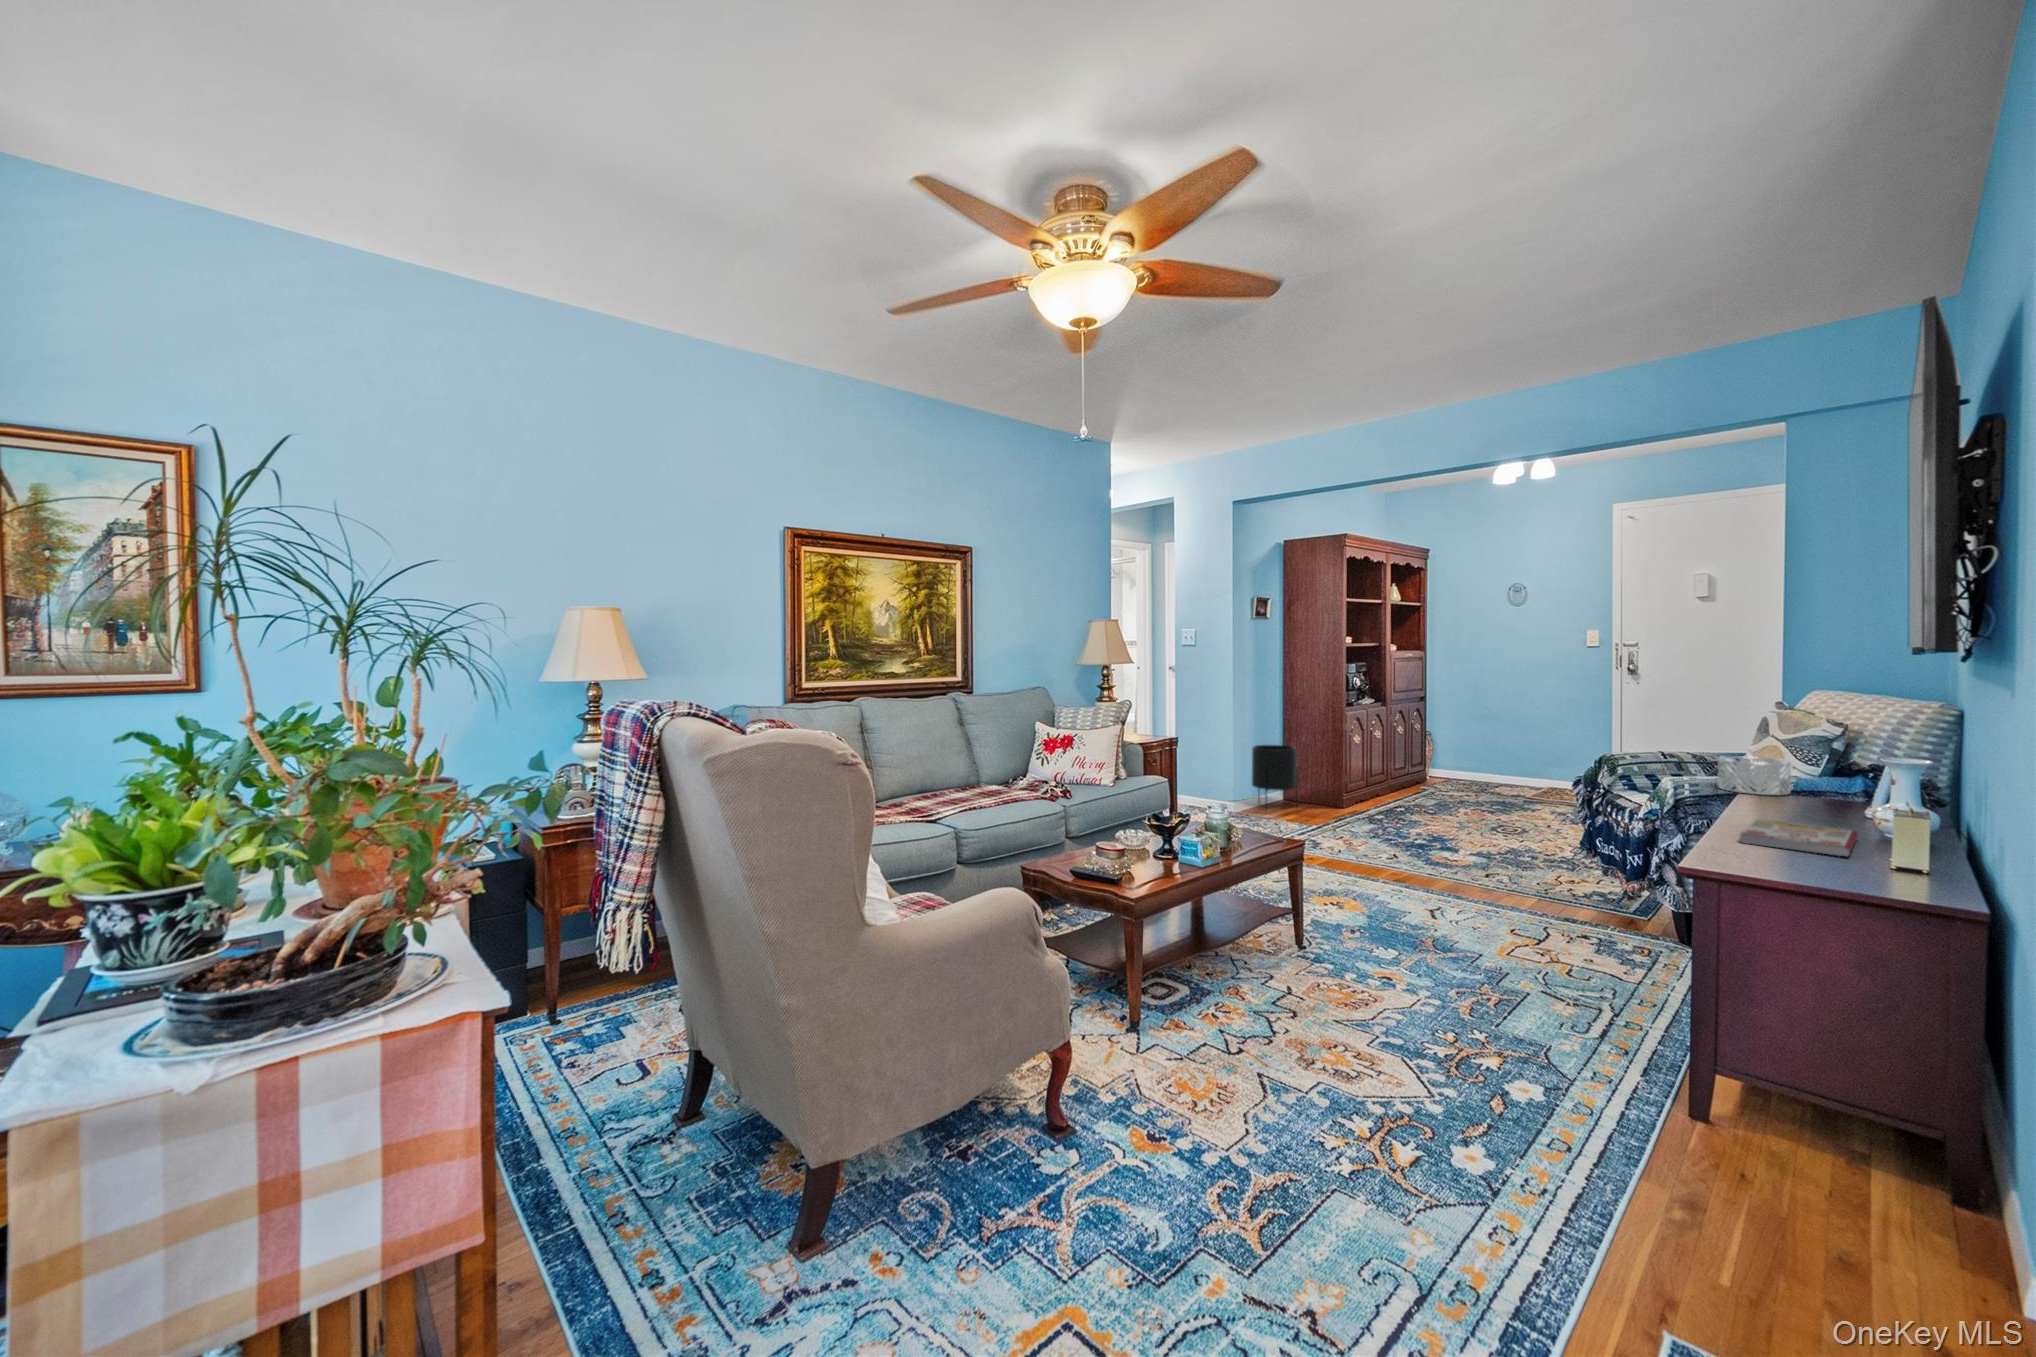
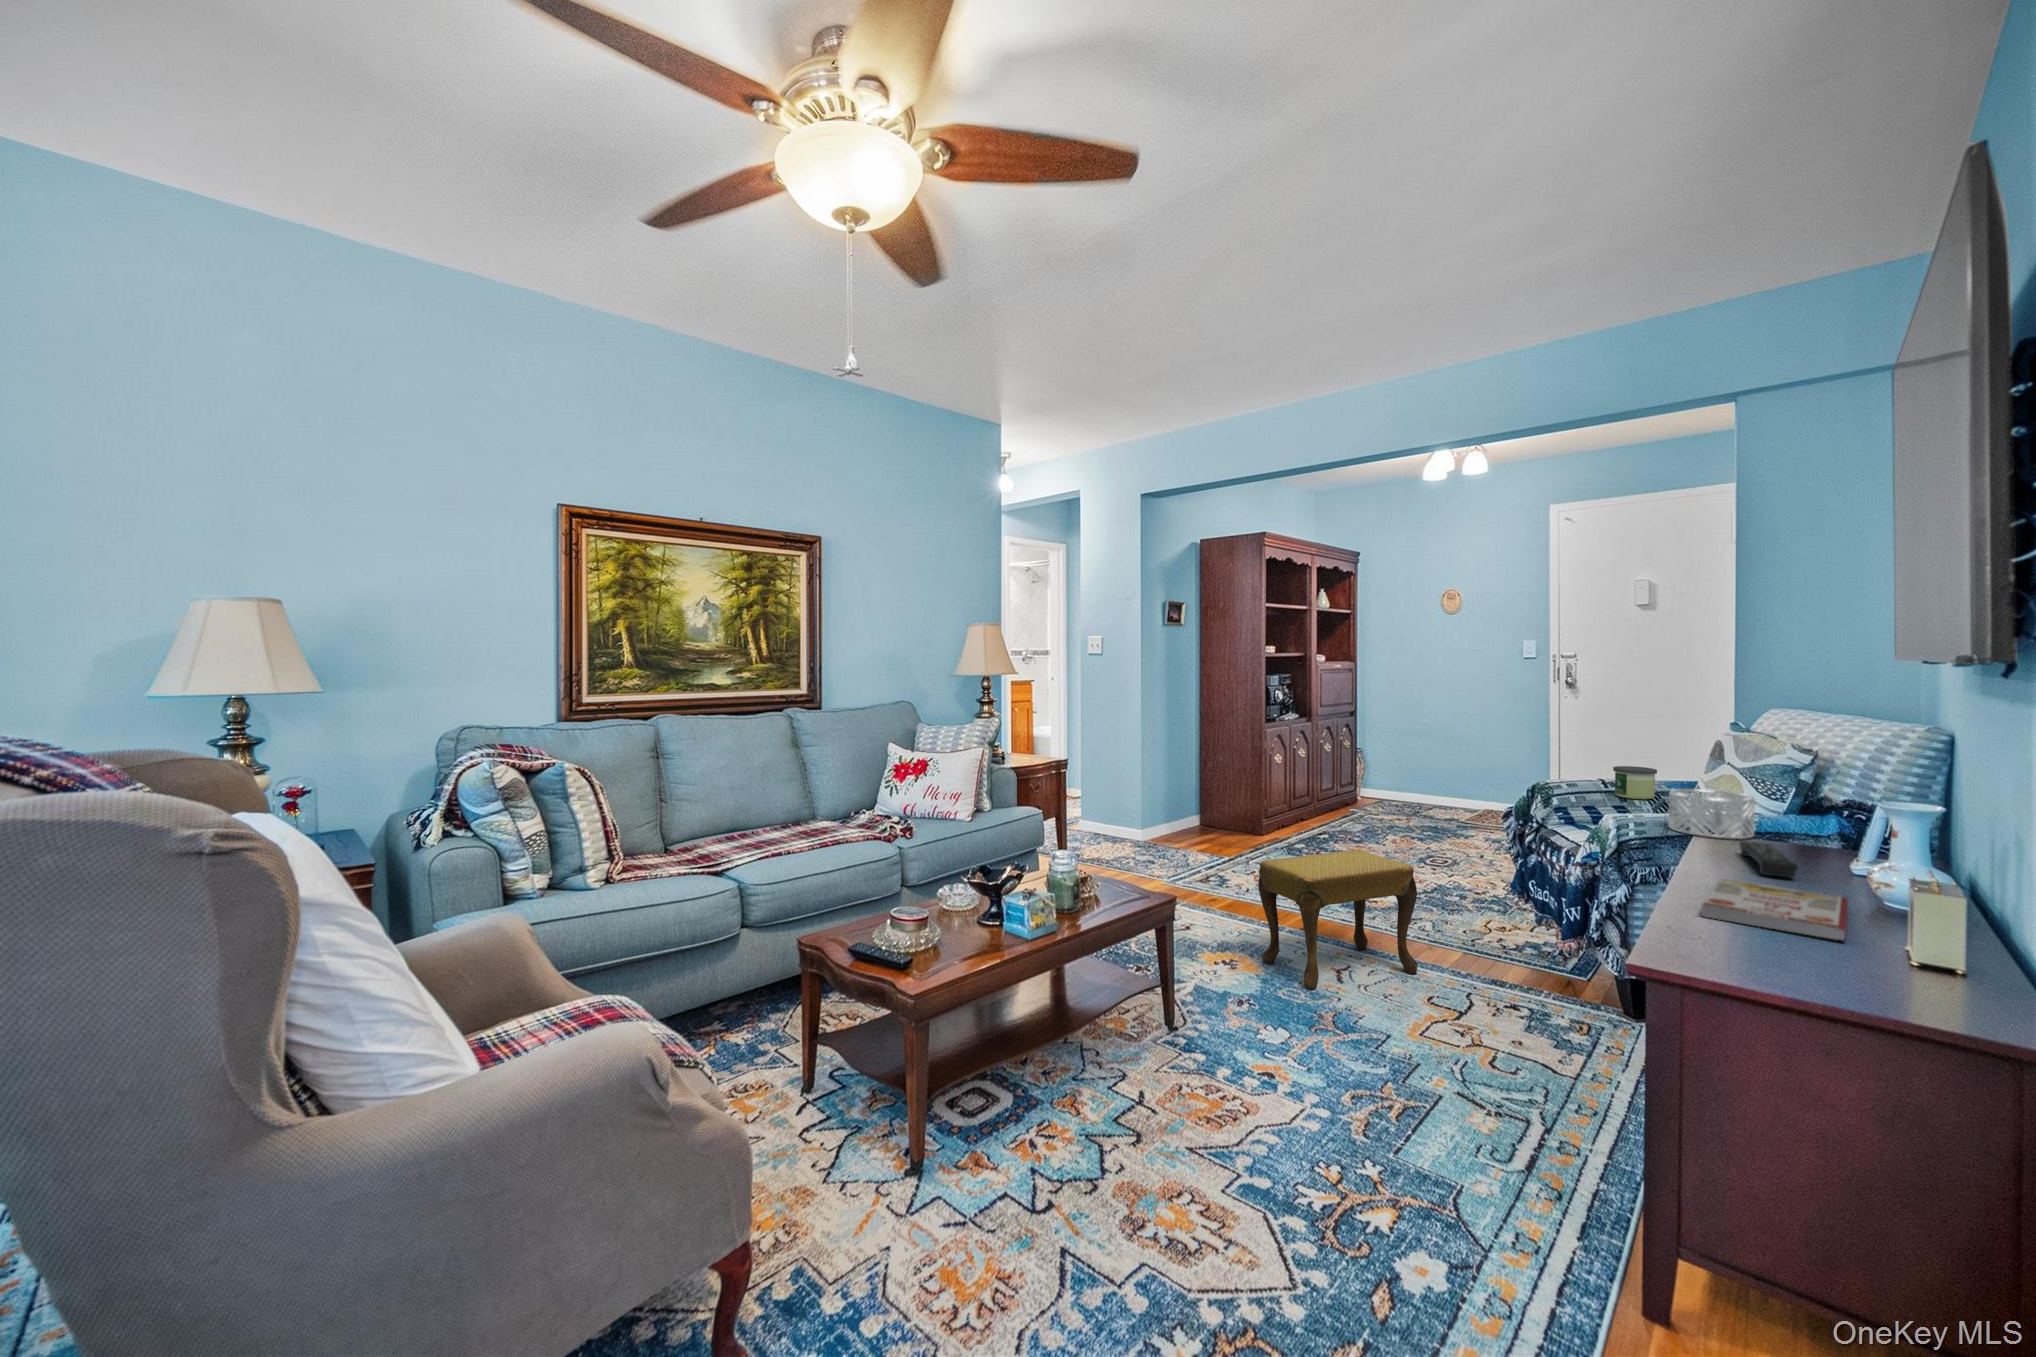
candle: none [1670,740,1709,768] -> present [1613,766,1657,799]
planter: present [1252,745,1298,808] -> none [1161,765,1212,841]
remote control: none [1776,795,1821,821] -> present [1740,841,1797,878]
footstool: none [1362,811,1499,922] -> present [1258,850,1417,989]

